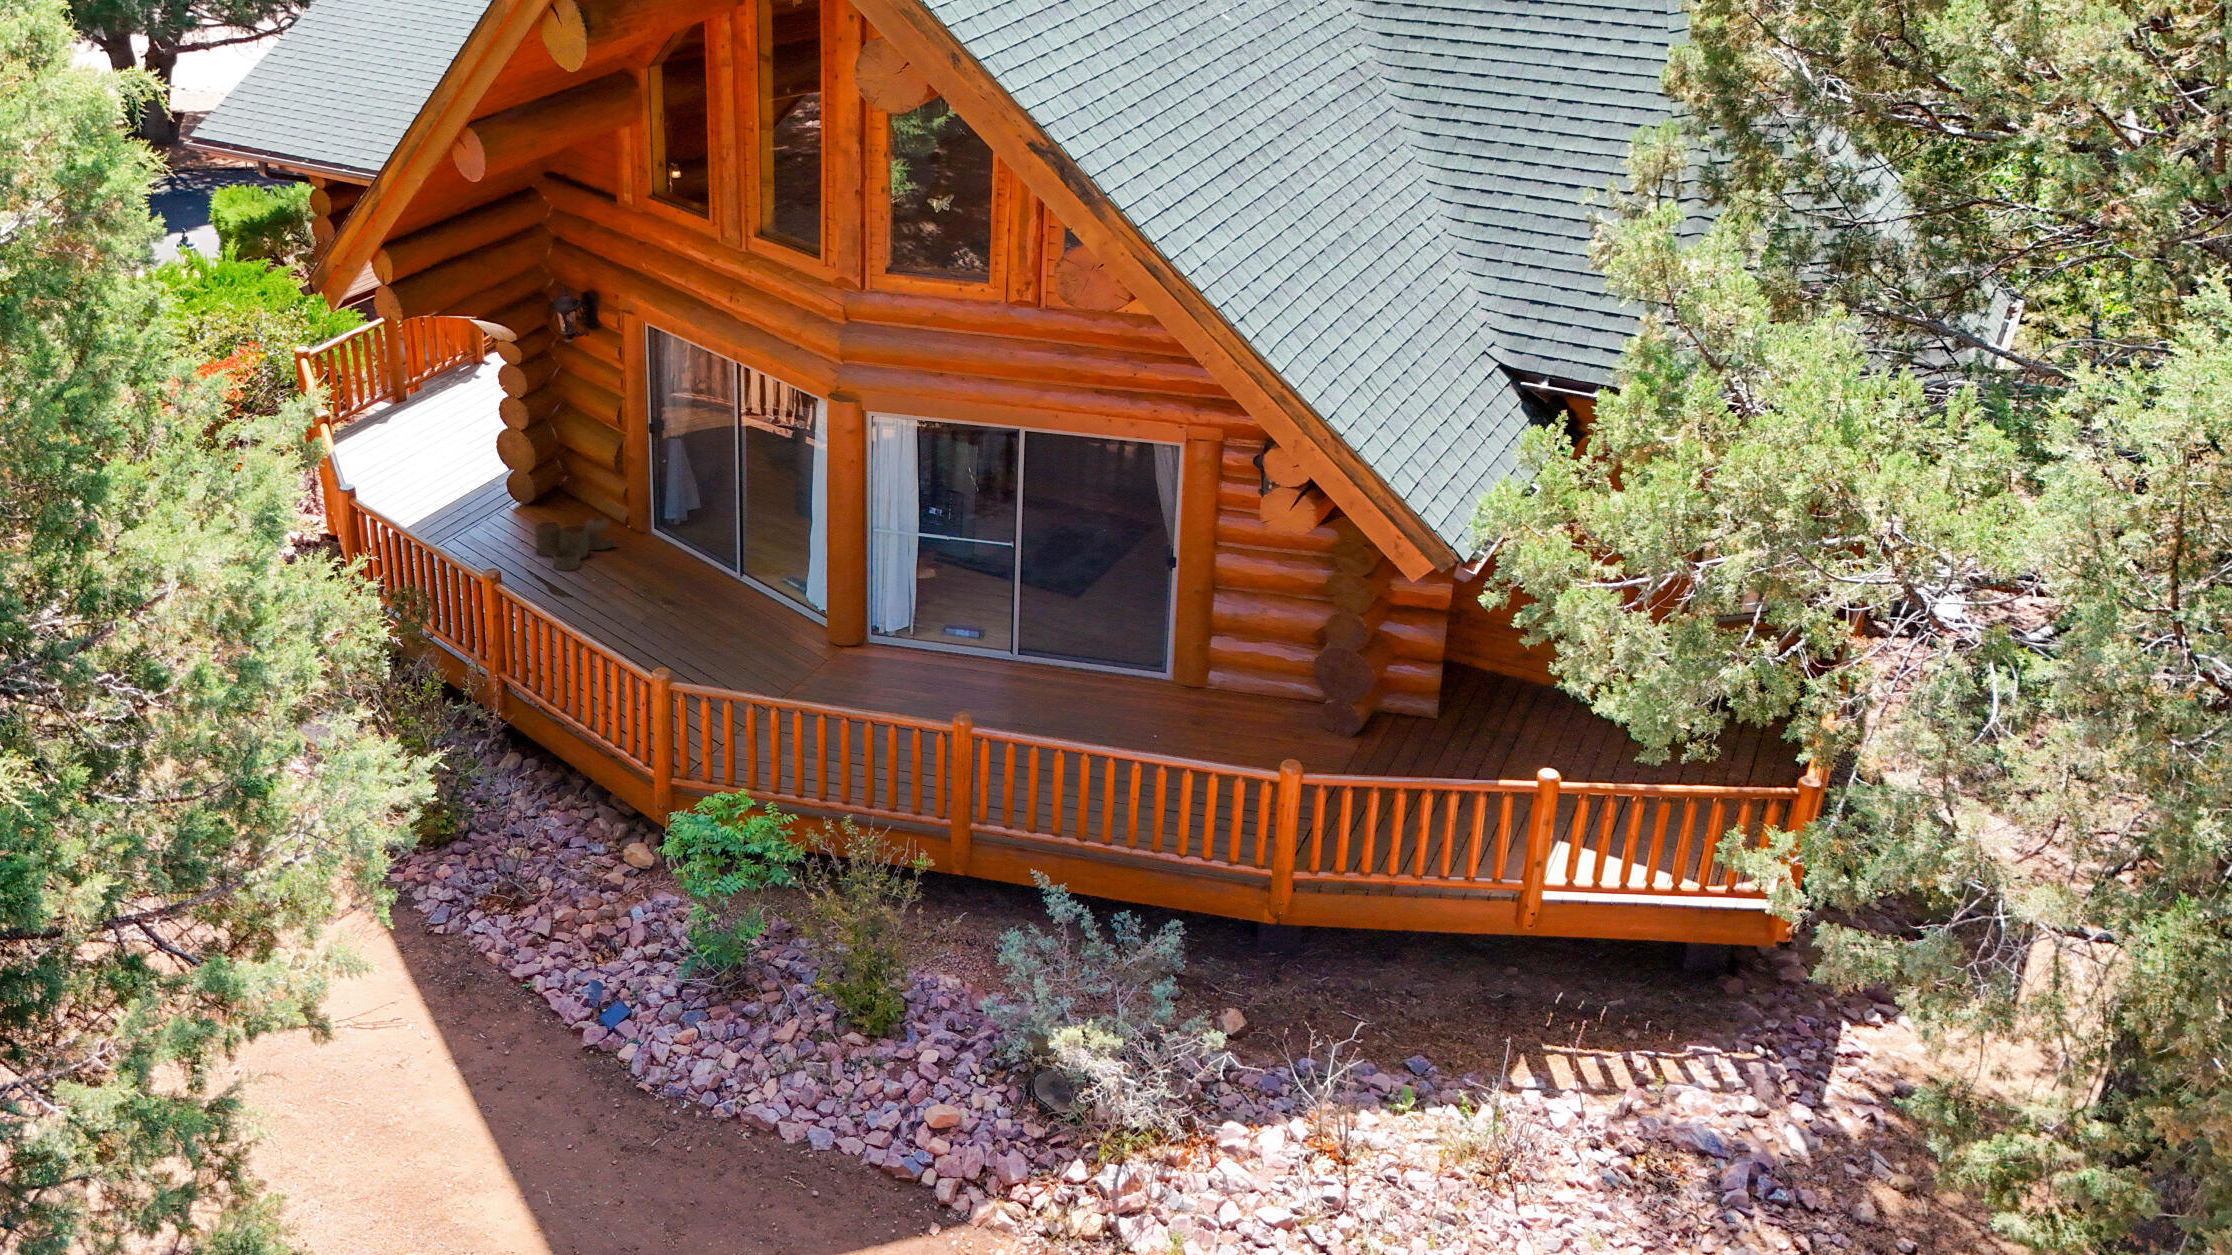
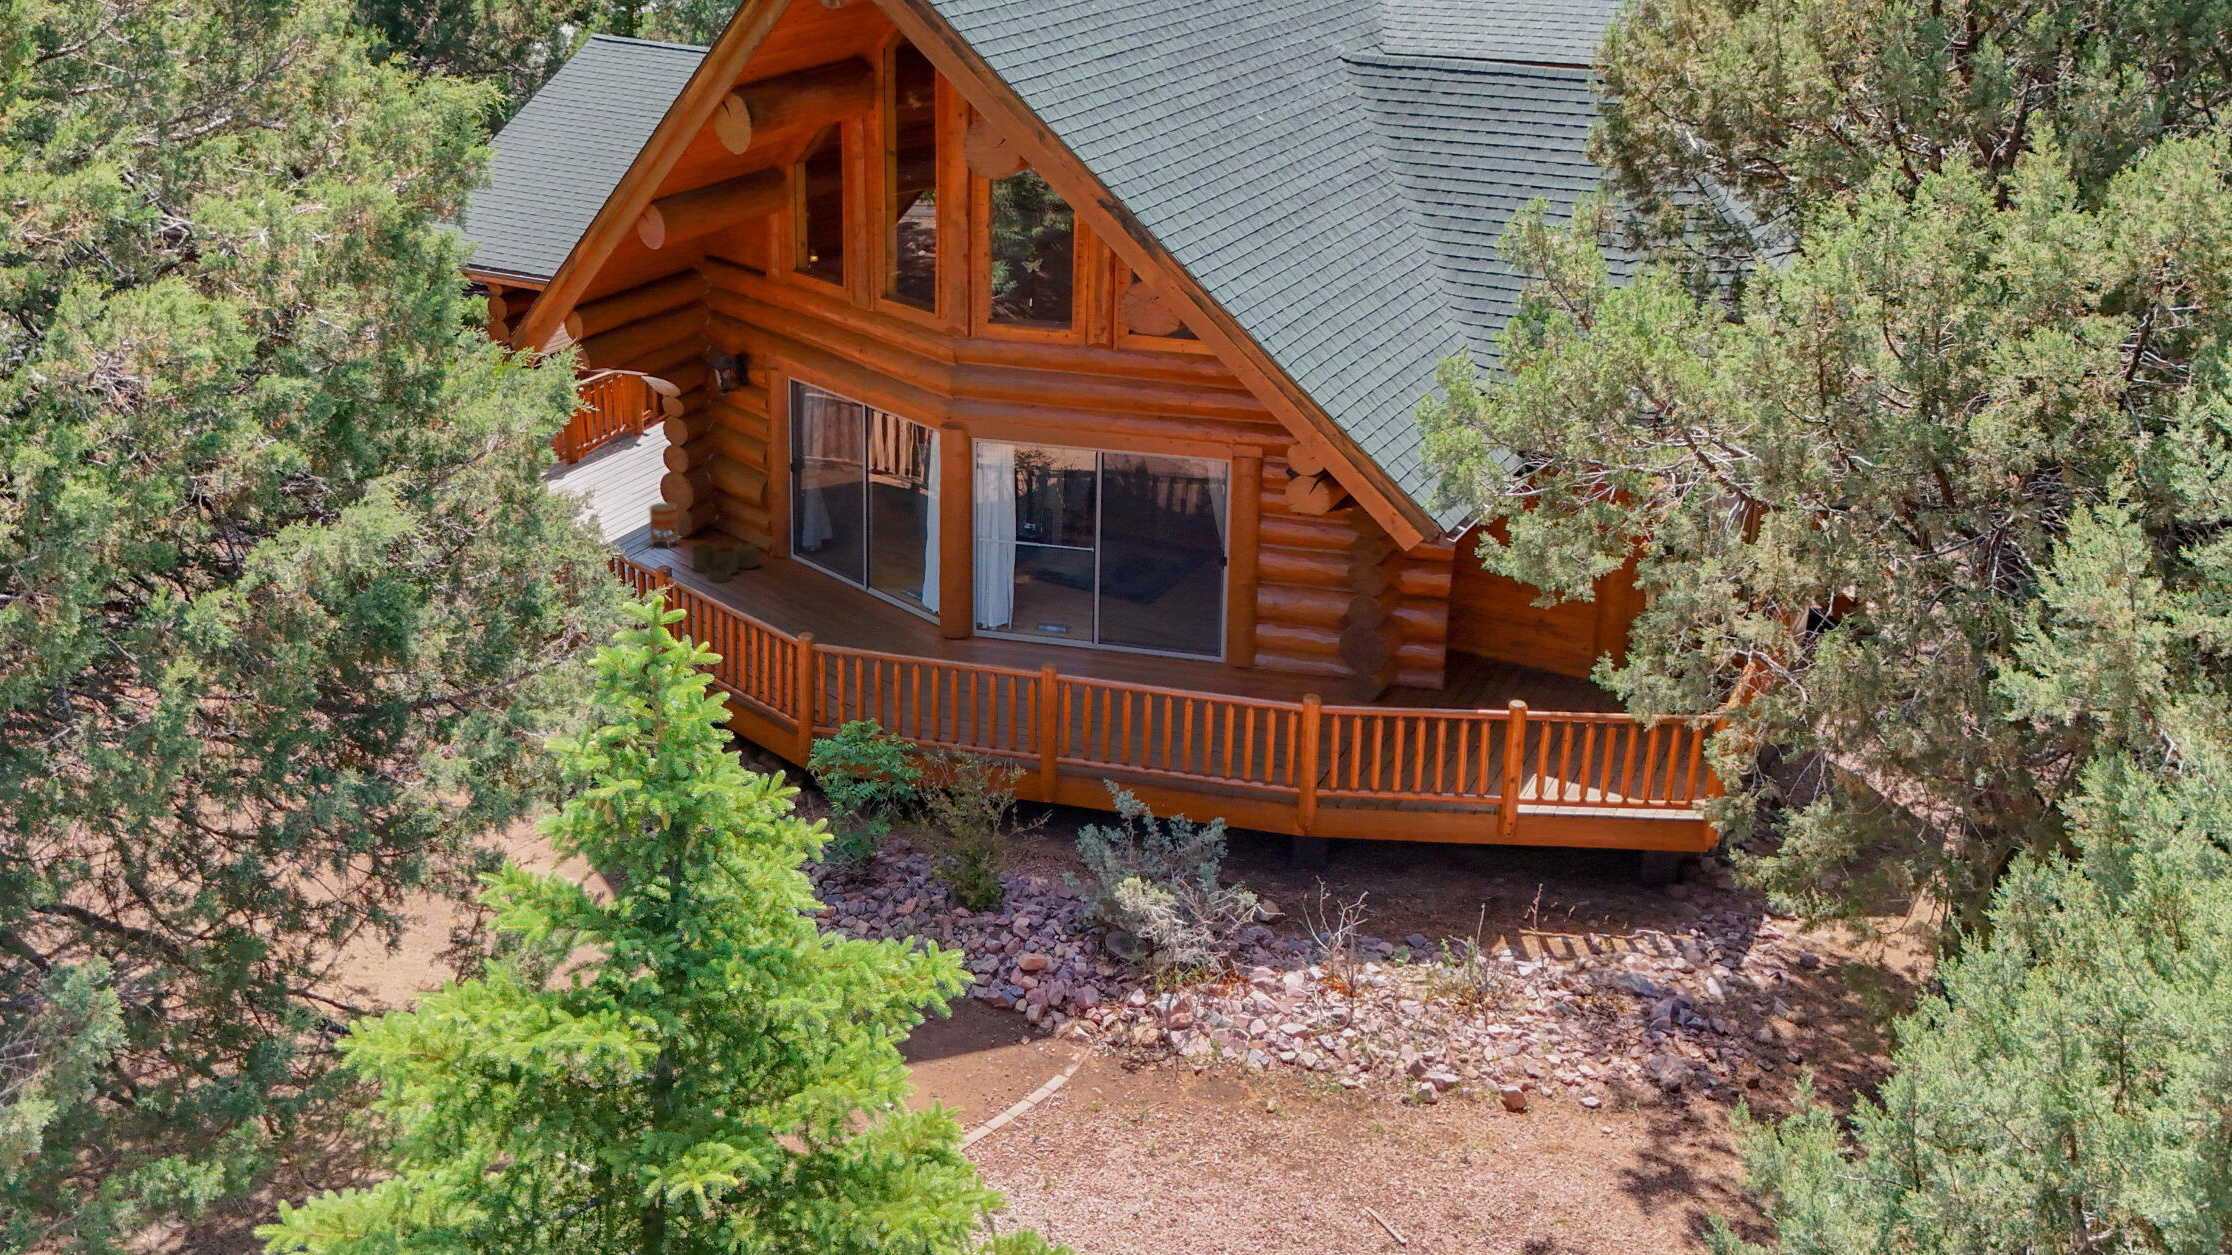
planter: none [486,466,522,522] -> present [649,503,679,547]

